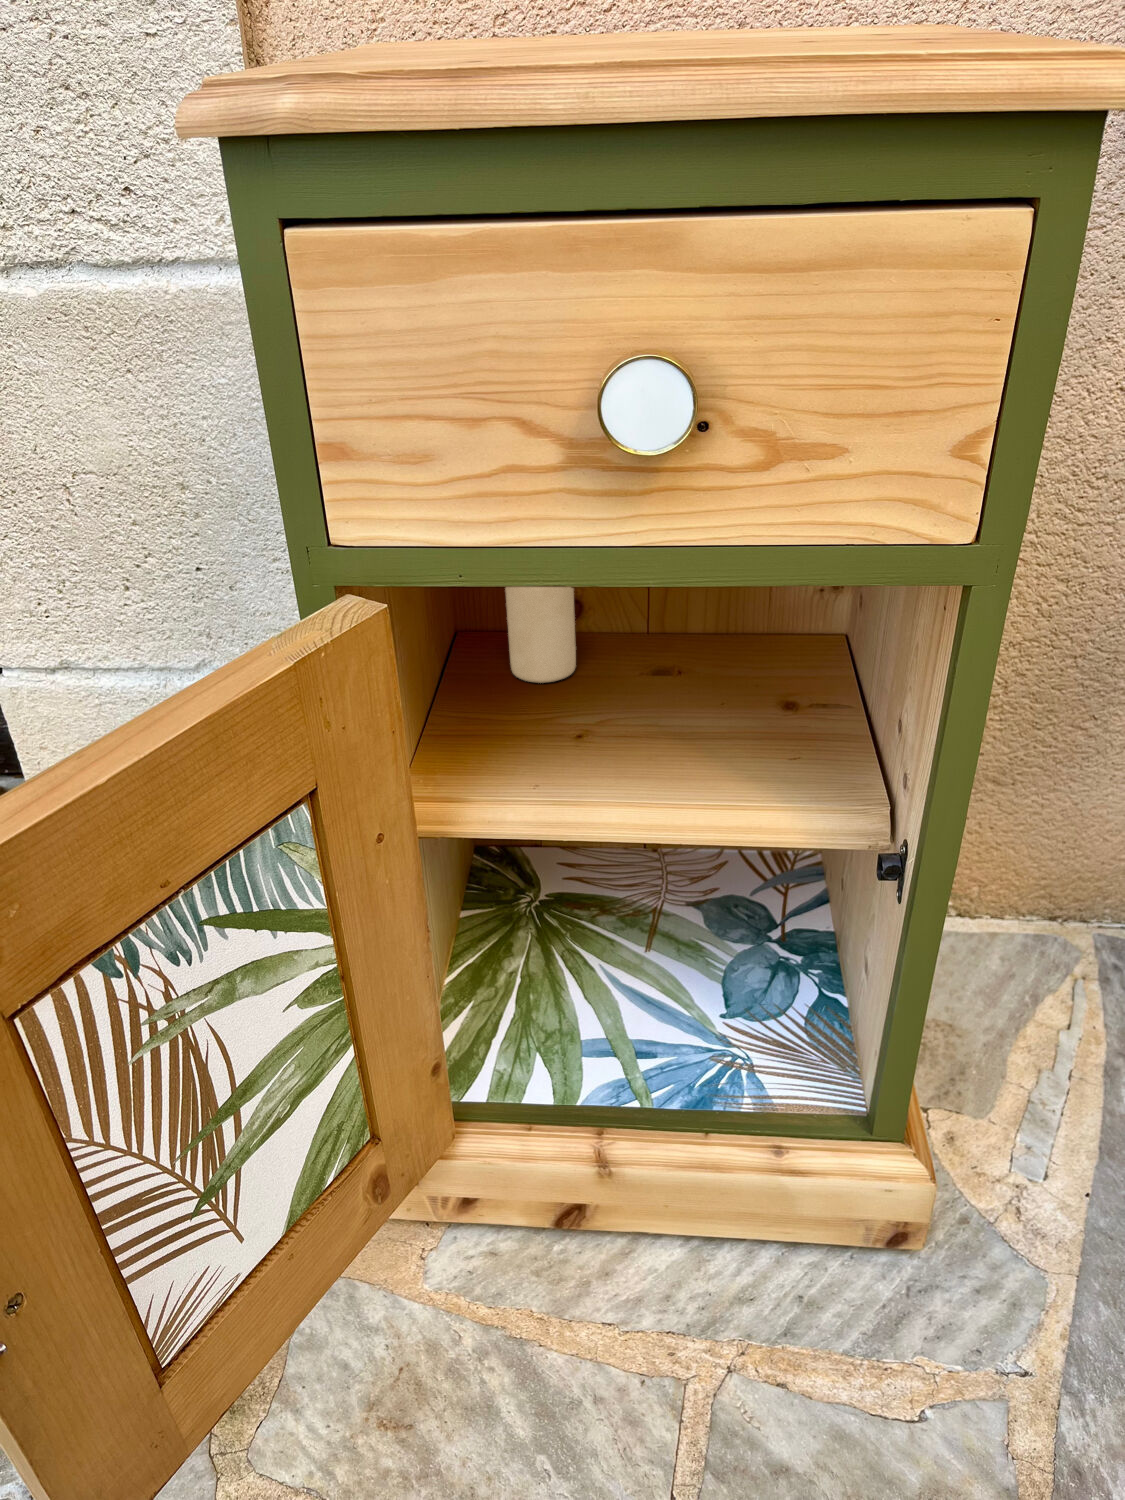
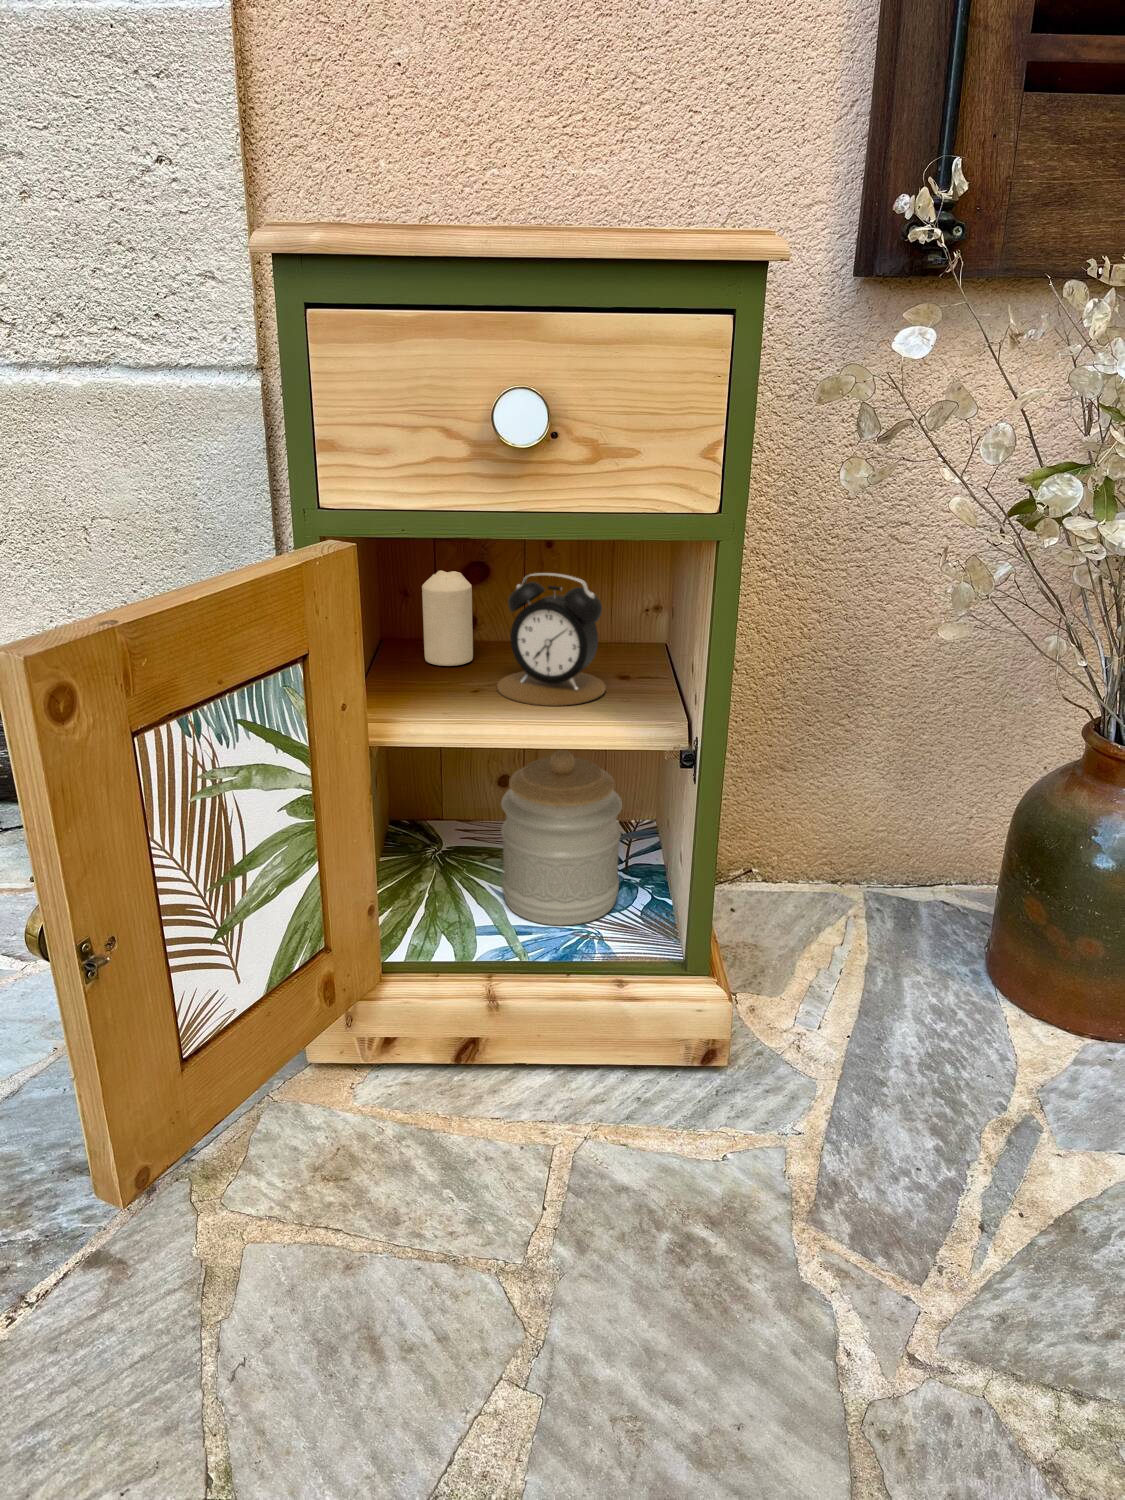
alarm clock: none [609,574,762,769] -> present [497,573,606,706]
jar: none [616,811,781,1042] -> present [501,750,622,925]

